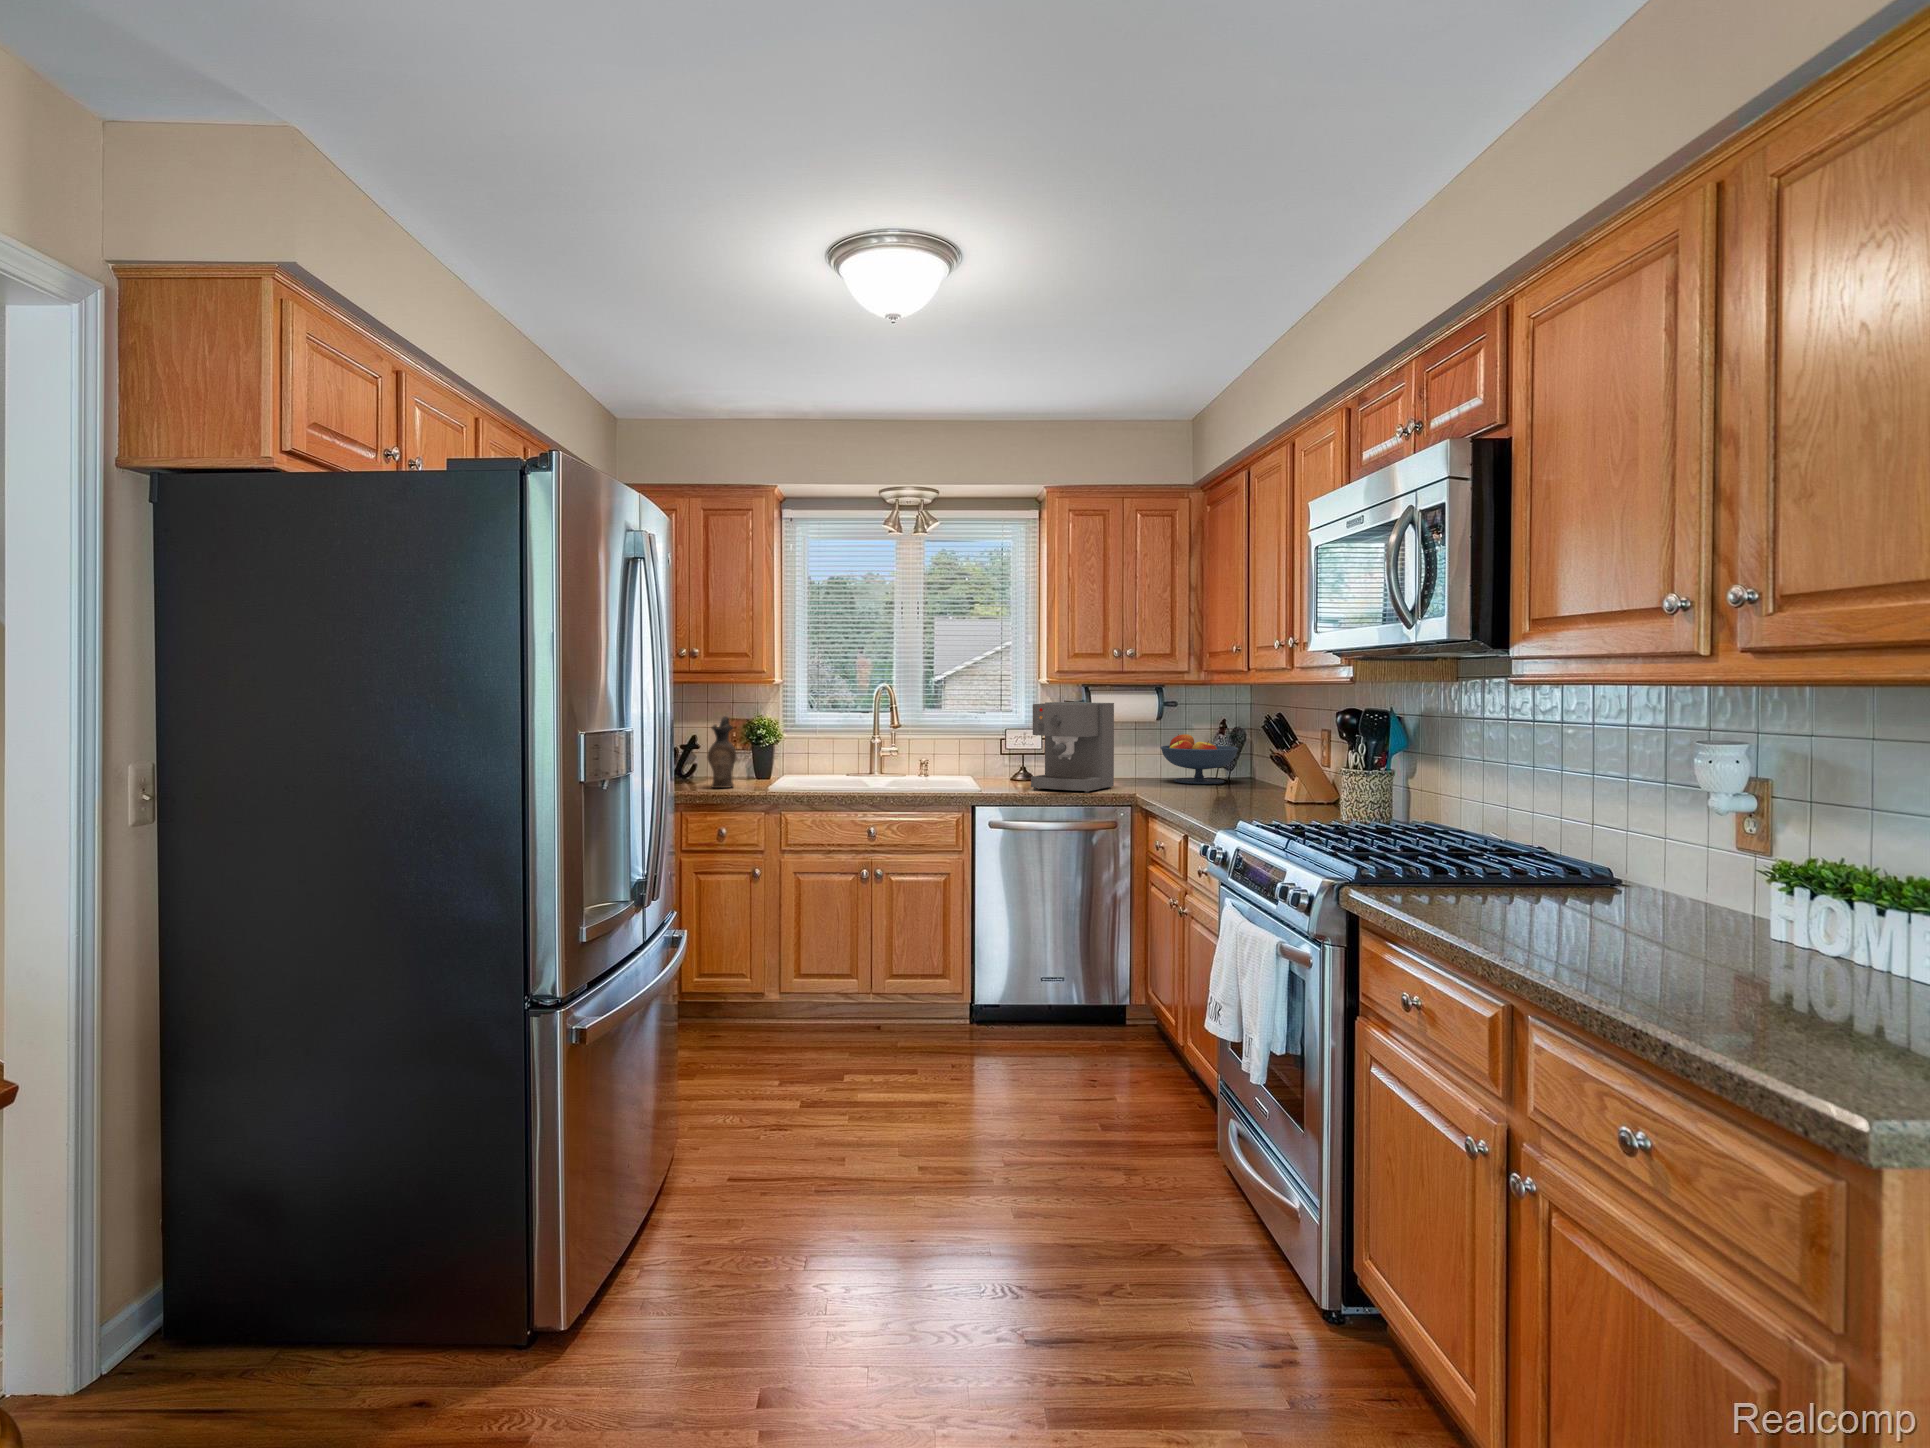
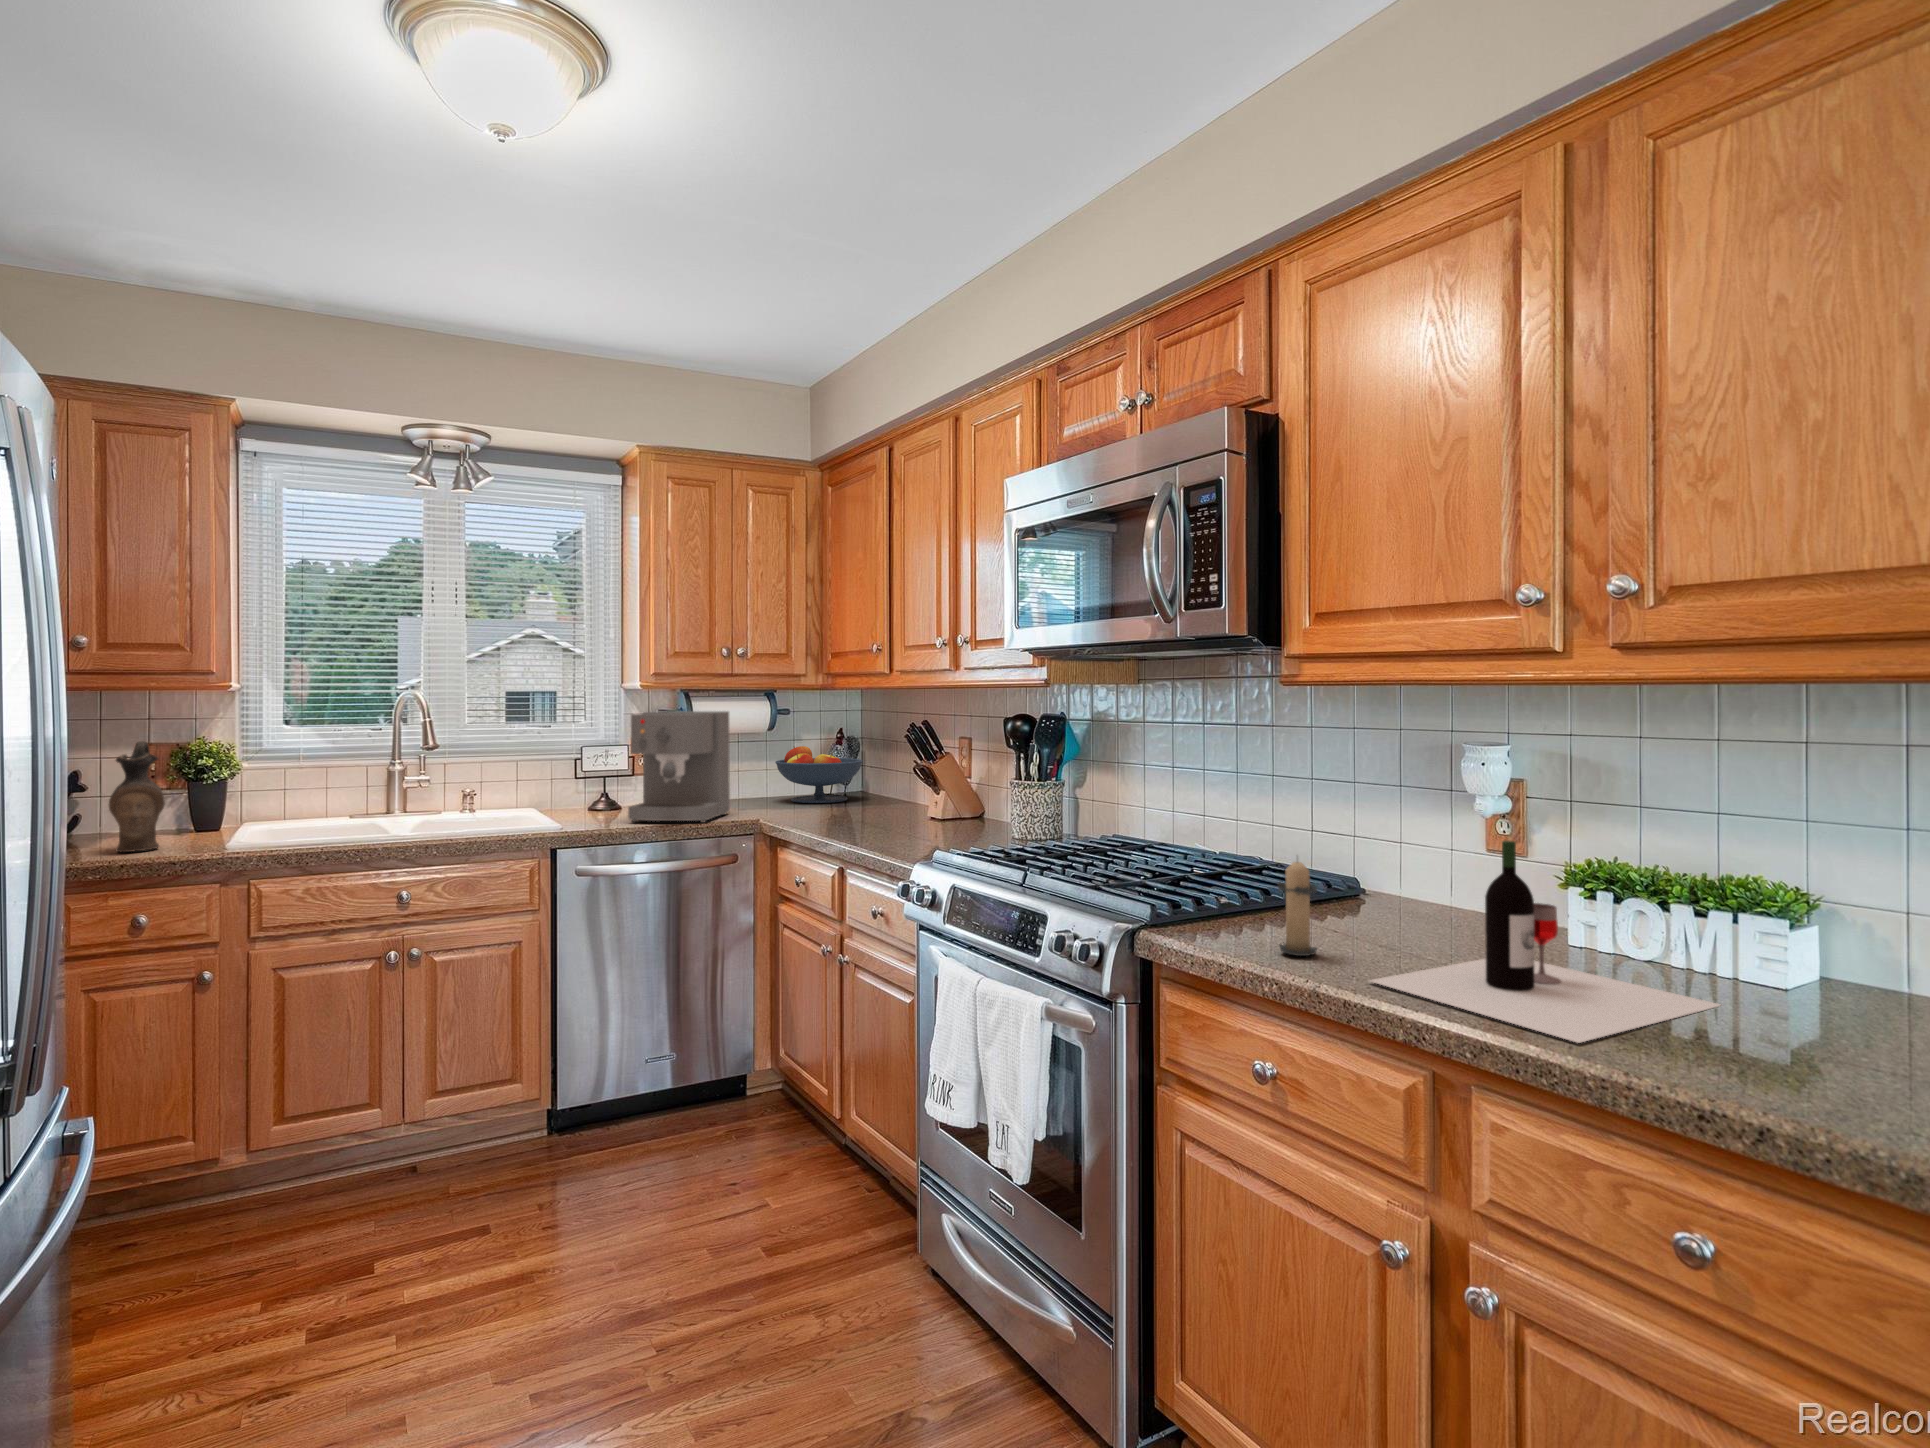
wine bottle: none [1479,824,1806,982] -> present [1370,840,1721,1043]
candle: none [1431,829,1476,914] -> present [1278,861,1317,956]

